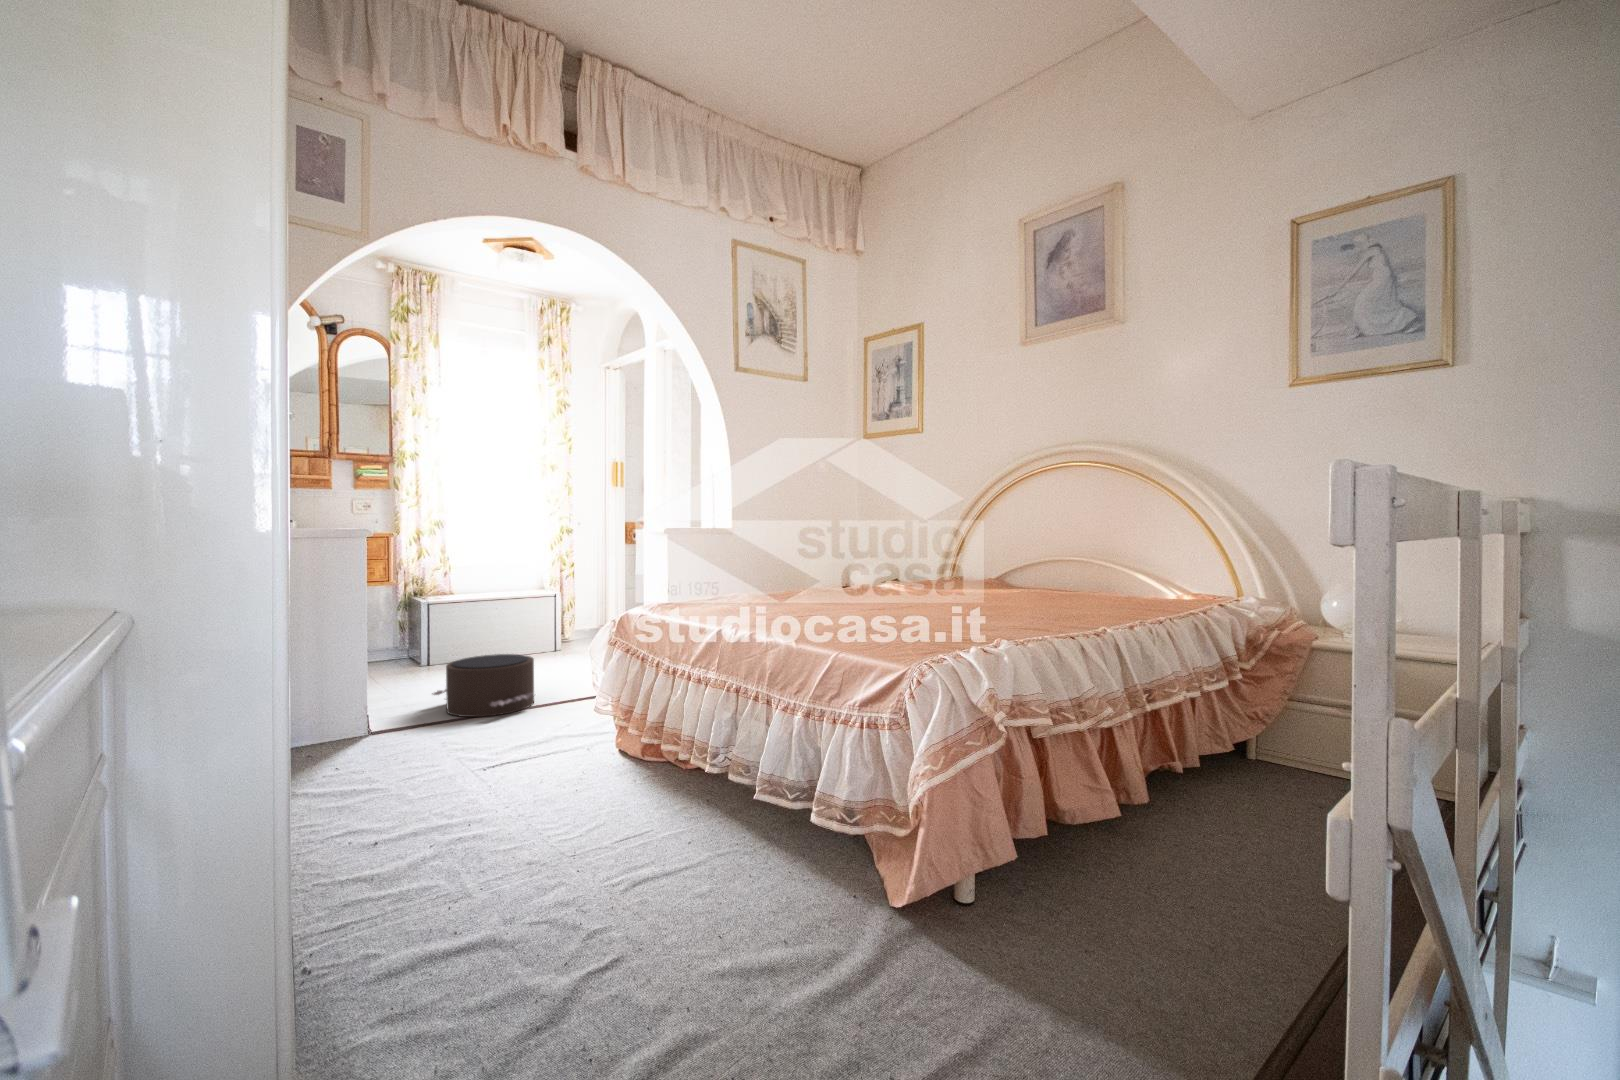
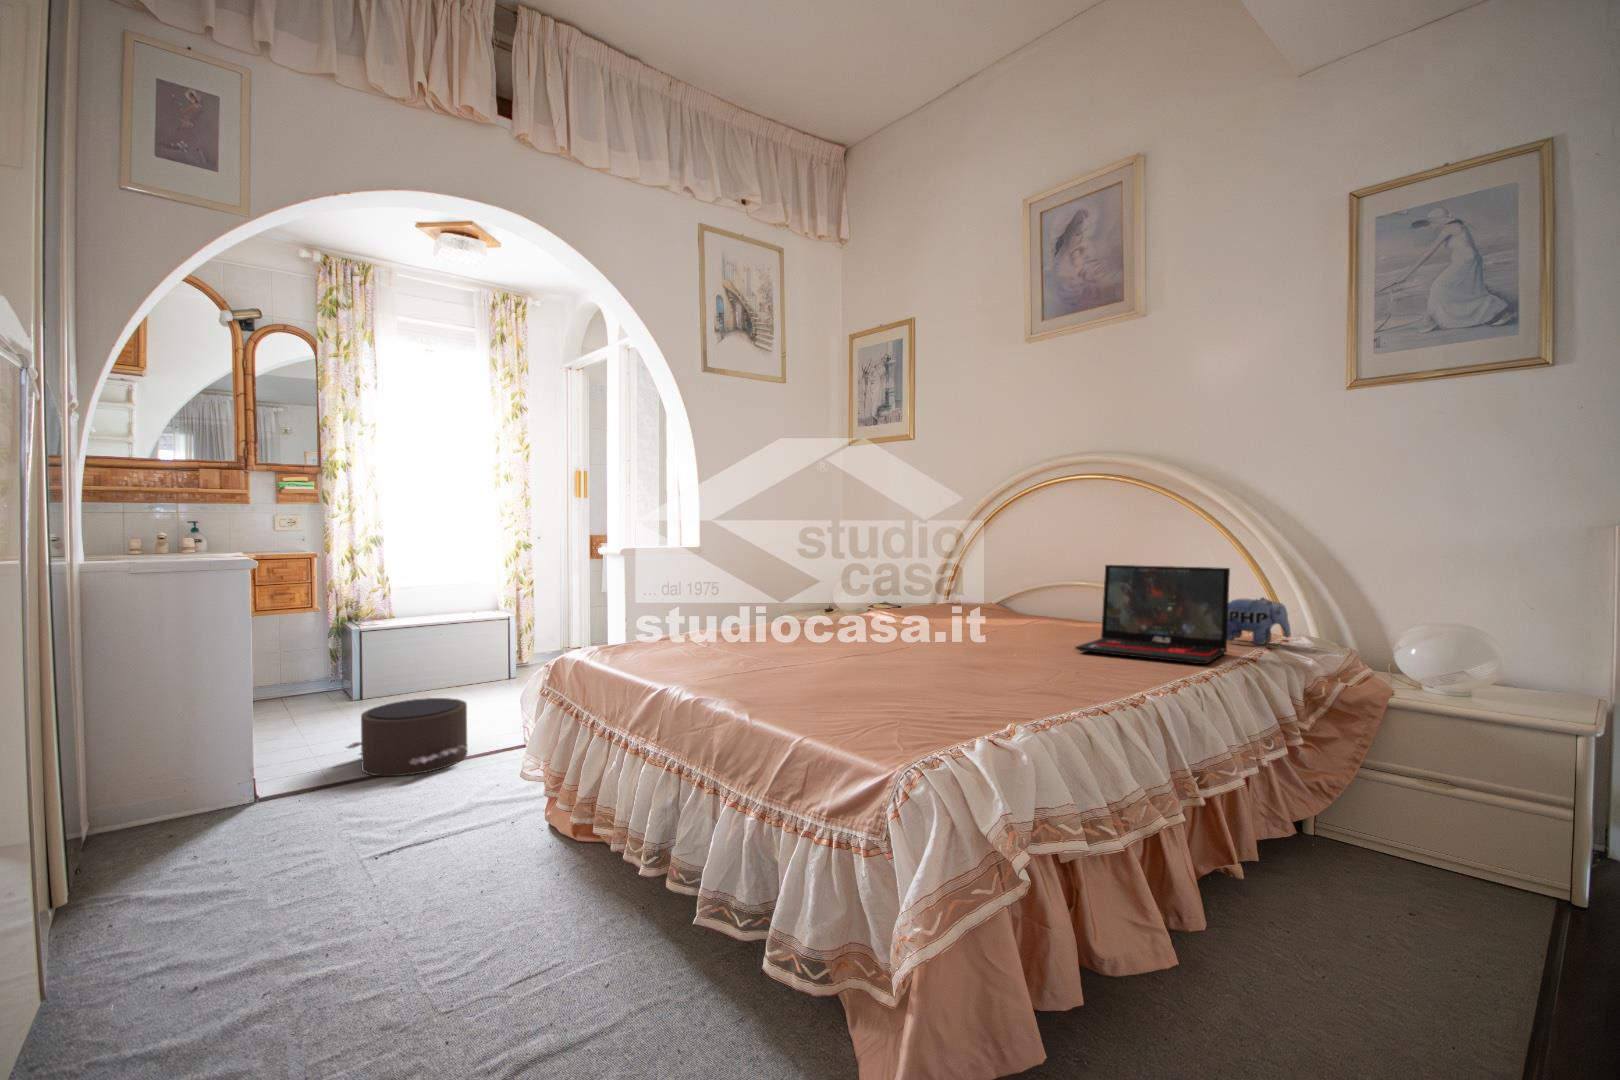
laptop: none [1057,534,1186,612] -> present [1075,565,1230,664]
plush toy: none [1180,561,1238,600] -> present [1227,598,1290,645]

